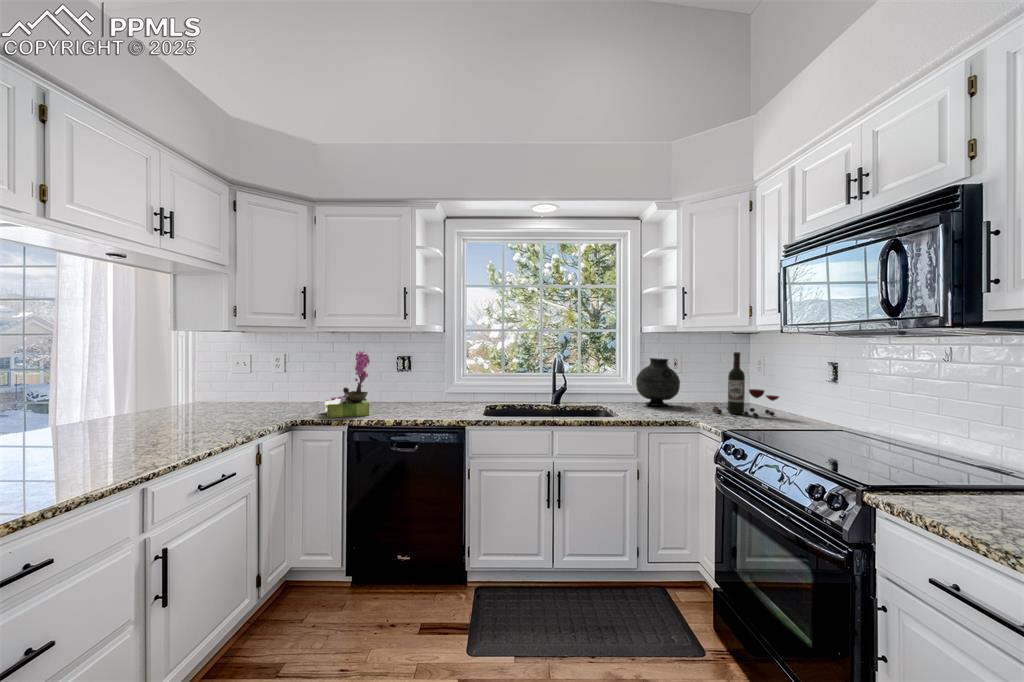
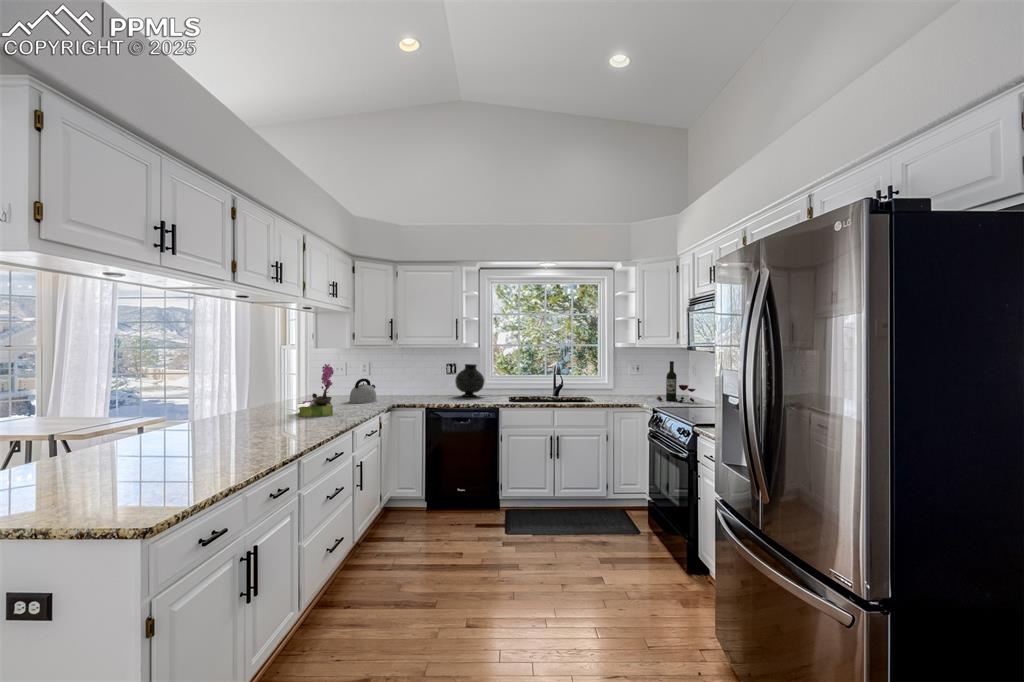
flower arrangement: present [325,351,370,418] -> present [298,364,333,417]
vase: present [636,358,680,406] -> present [455,364,484,397]
kettle: none [228,379,277,418] -> present [349,379,377,403]

